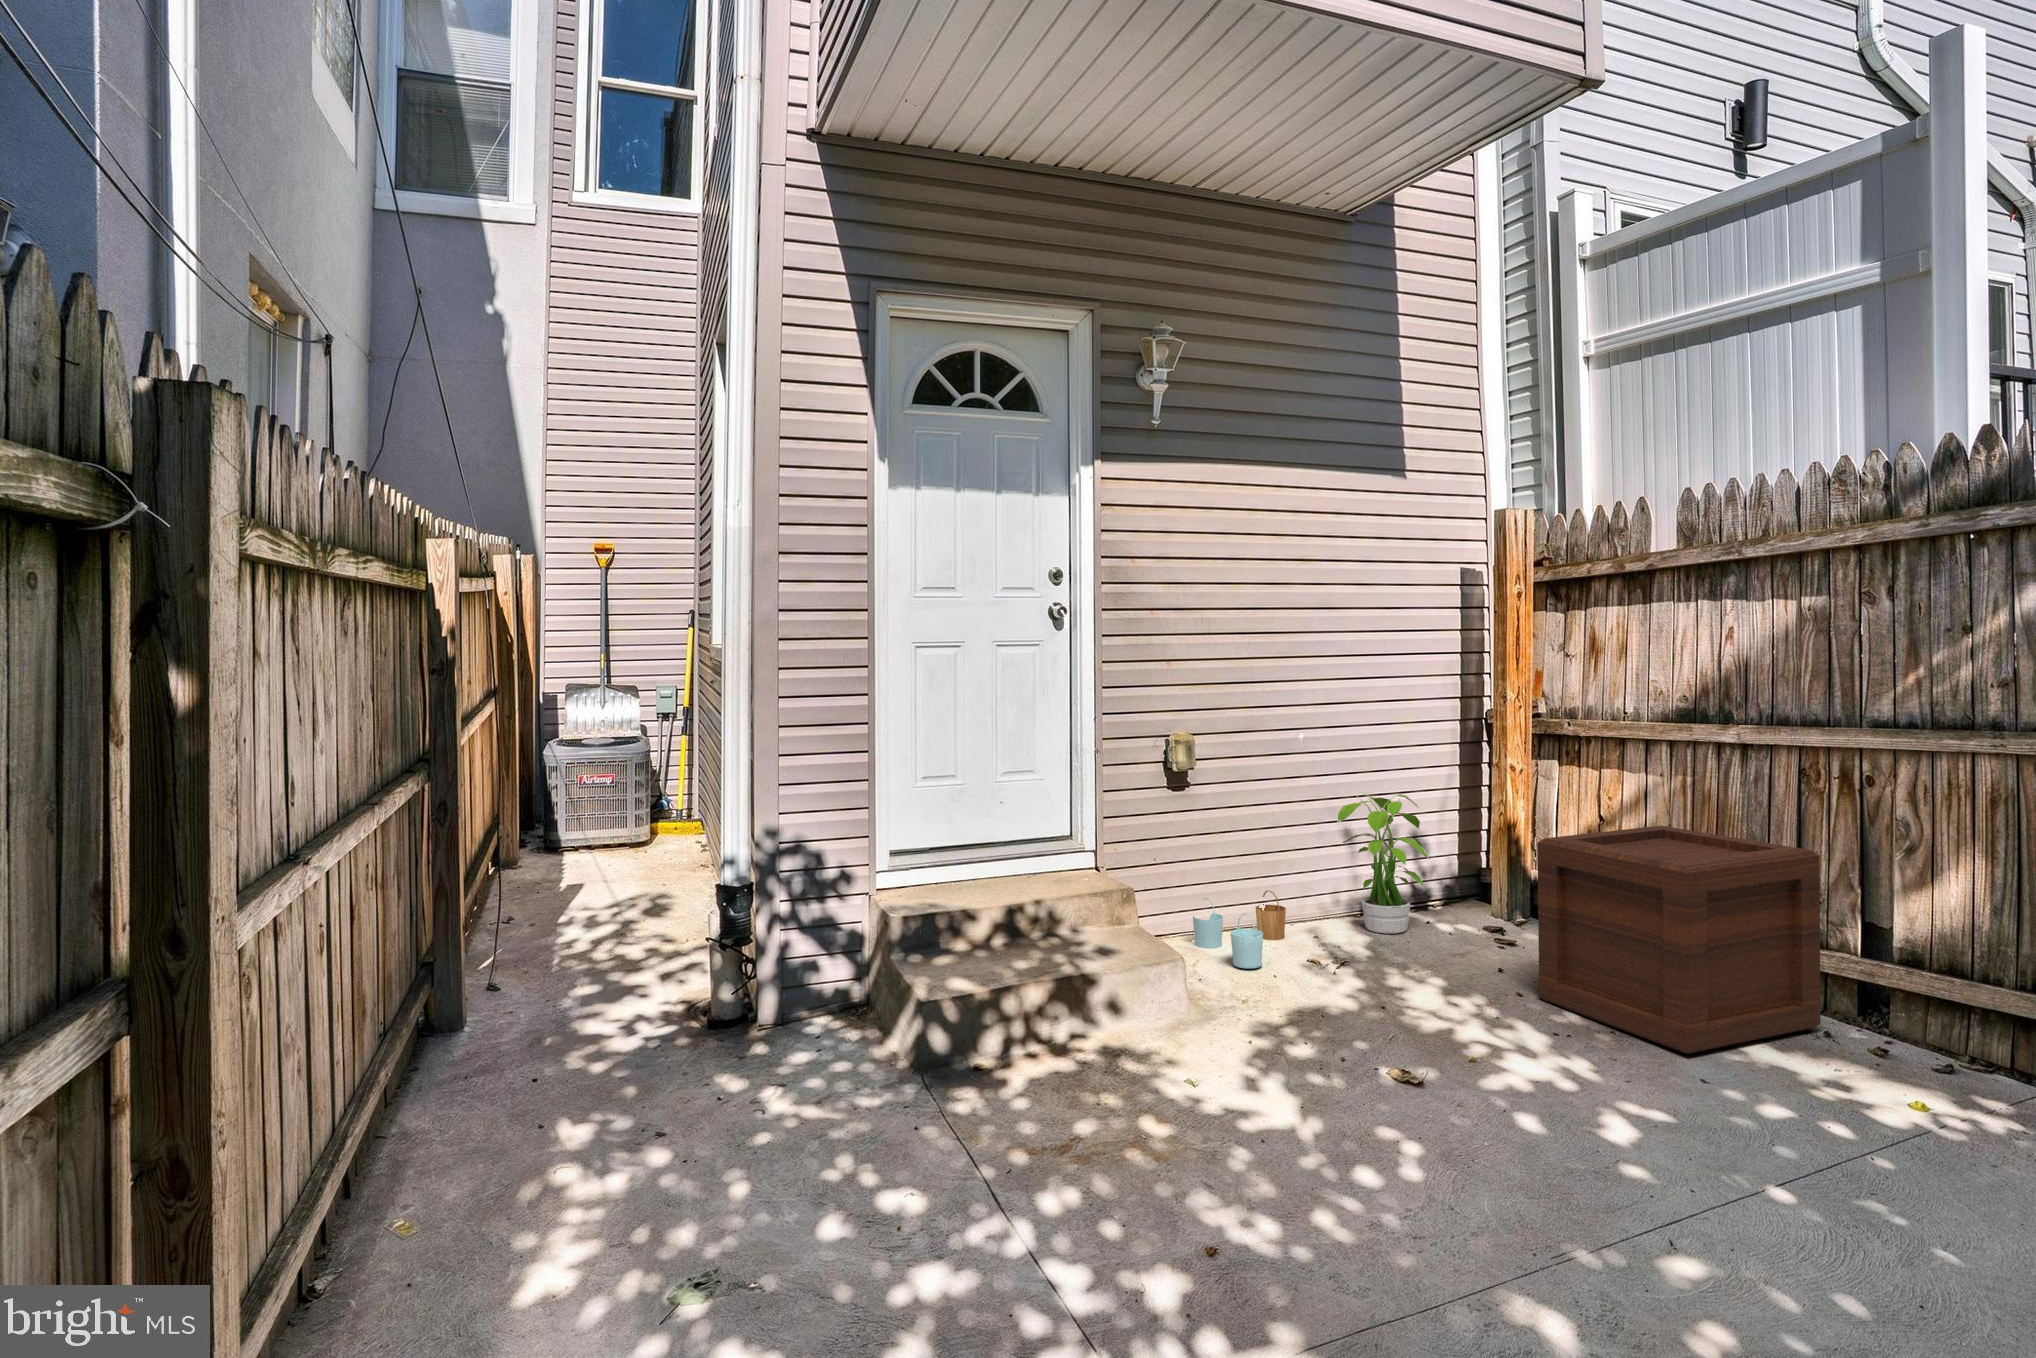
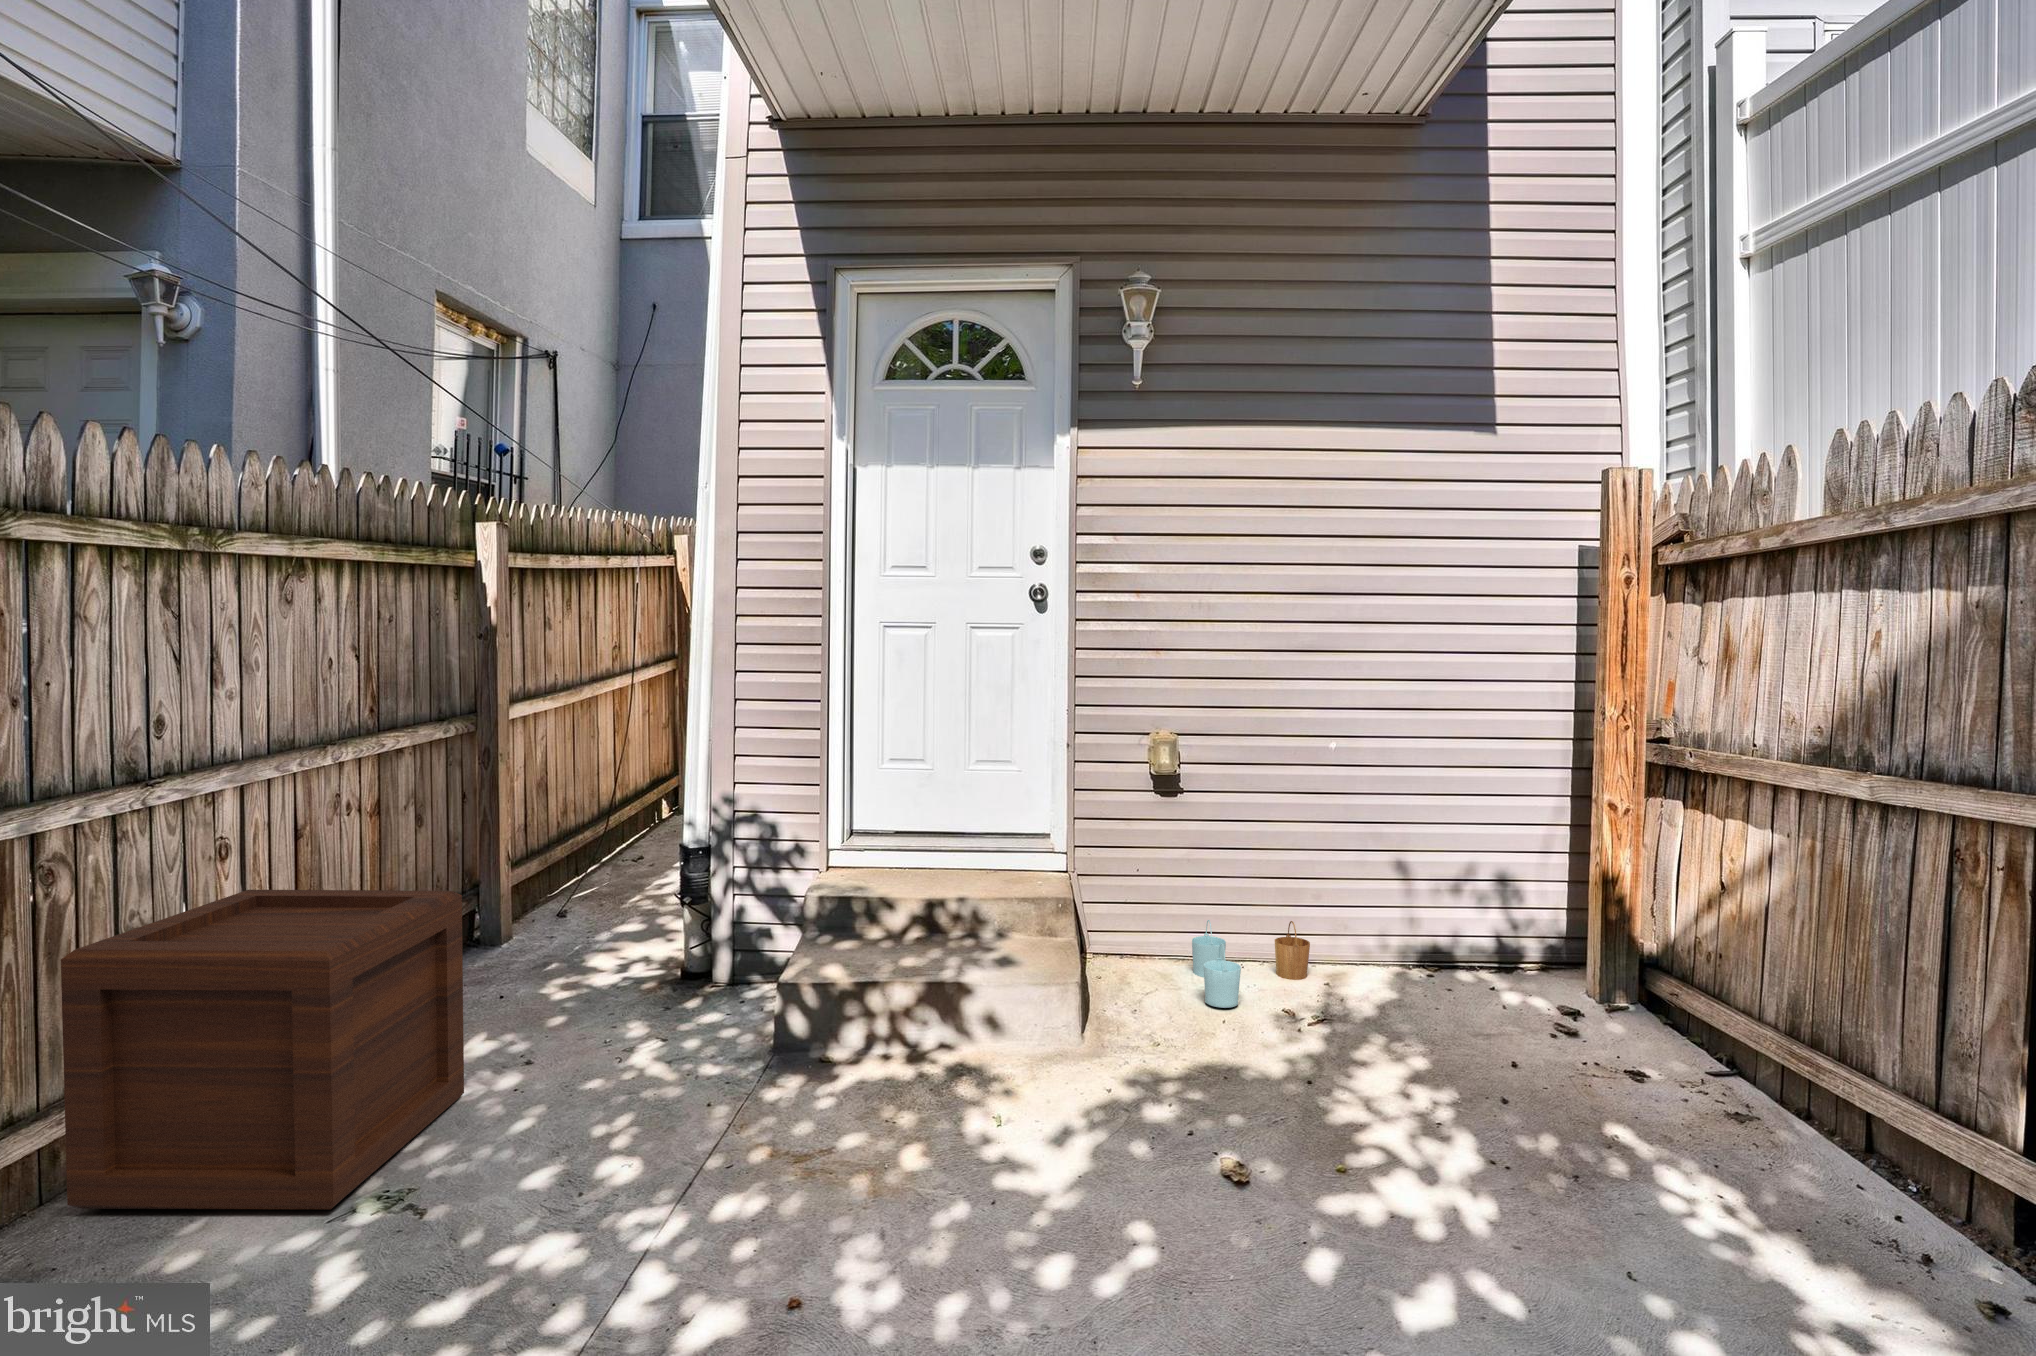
potted plant: present [1337,793,1430,934] -> none [1380,818,1493,994]
wooden crate: present [1537,826,1820,1054] -> present [61,890,464,1209]

